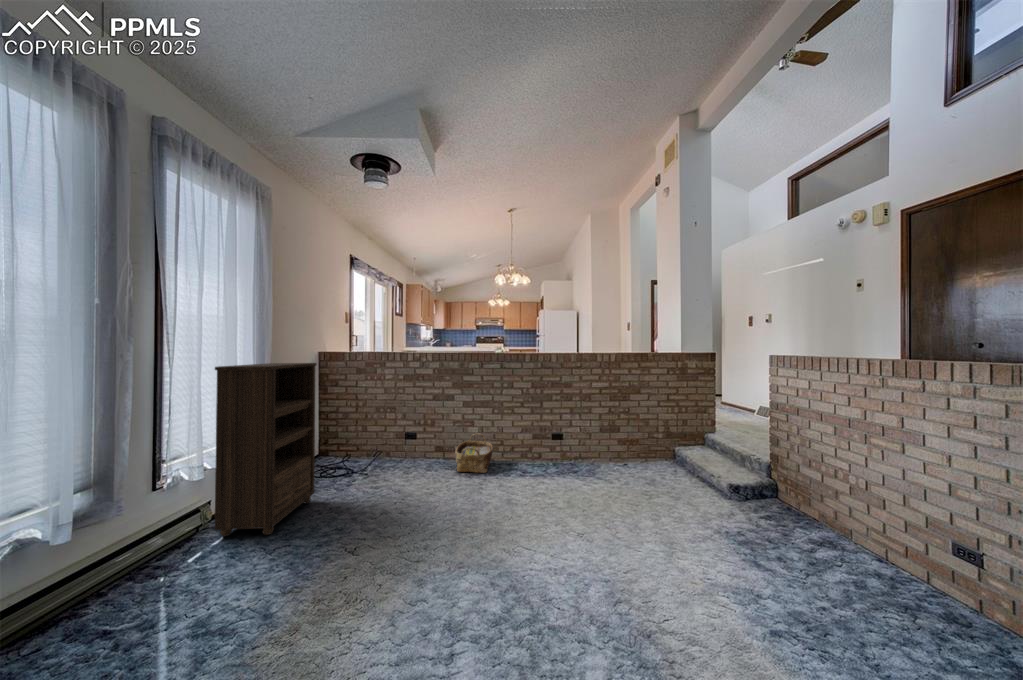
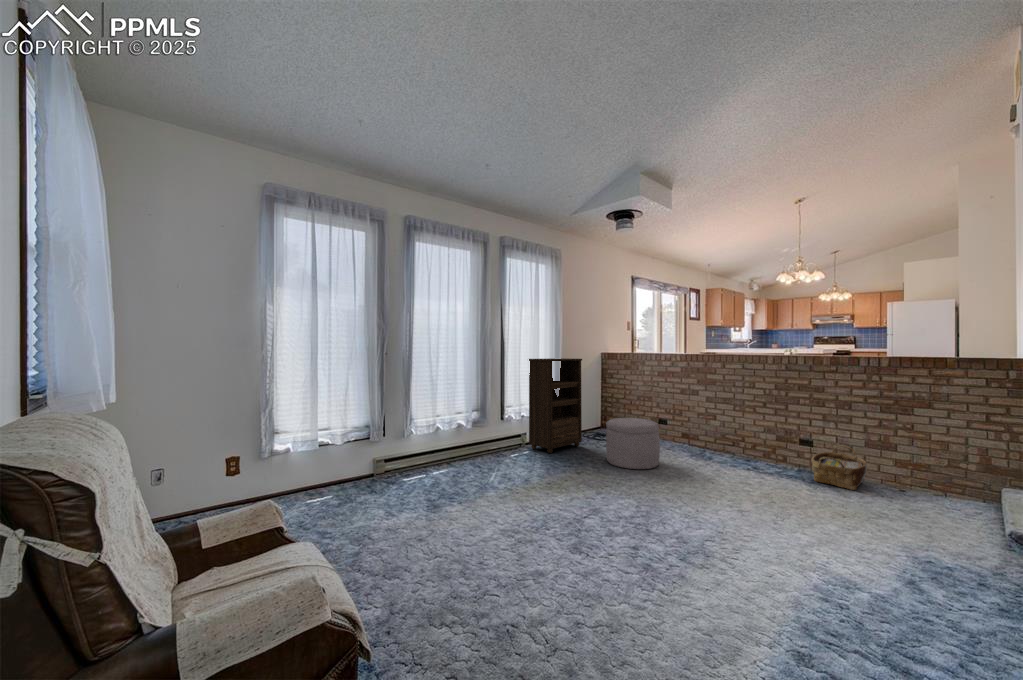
woven basket: present [455,433,493,473] -> present [812,446,867,490]
ottoman: none [375,442,450,523] -> present [606,418,660,469]

